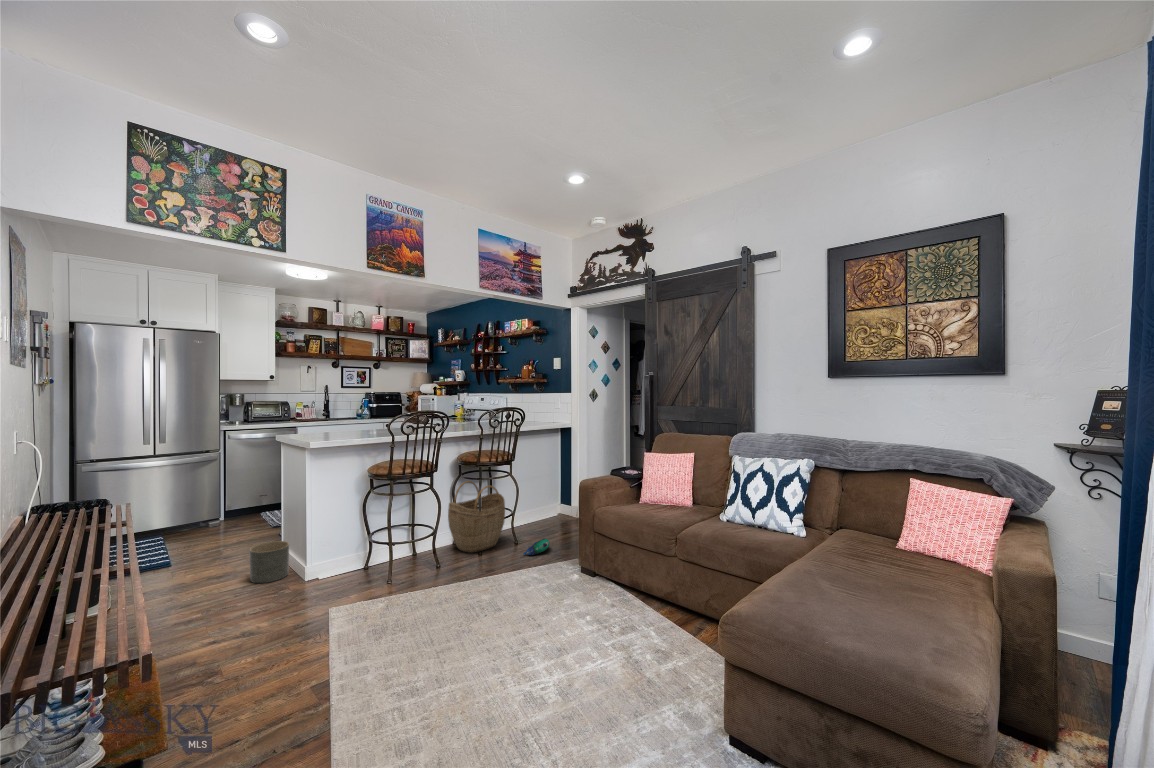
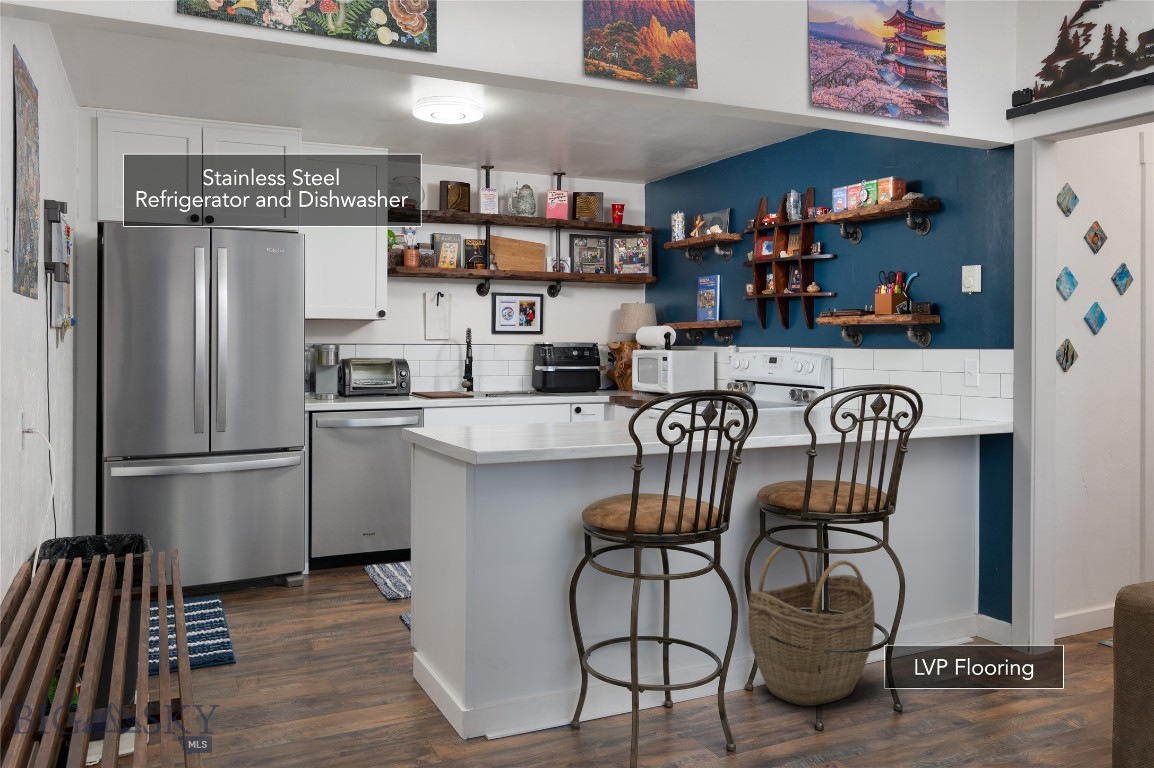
plush toy: present [523,538,550,555] -> none [930,693,991,732]
planter: present [249,541,289,583] -> none [380,644,448,727]

